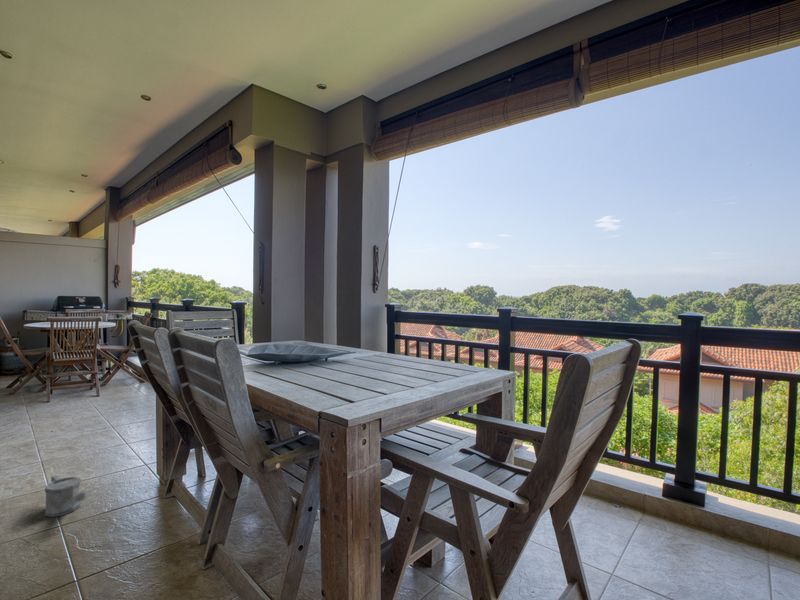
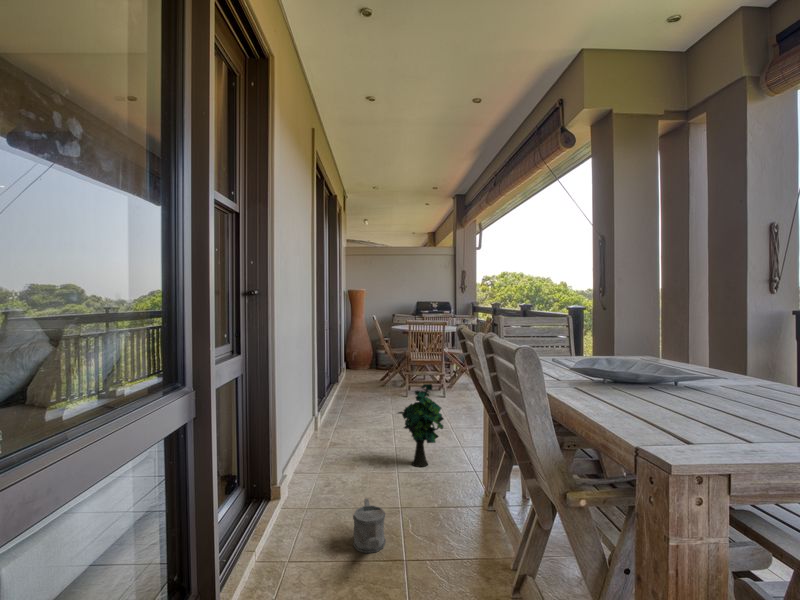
decorative plant: none [65,373,122,450] -> present [398,384,444,467]

